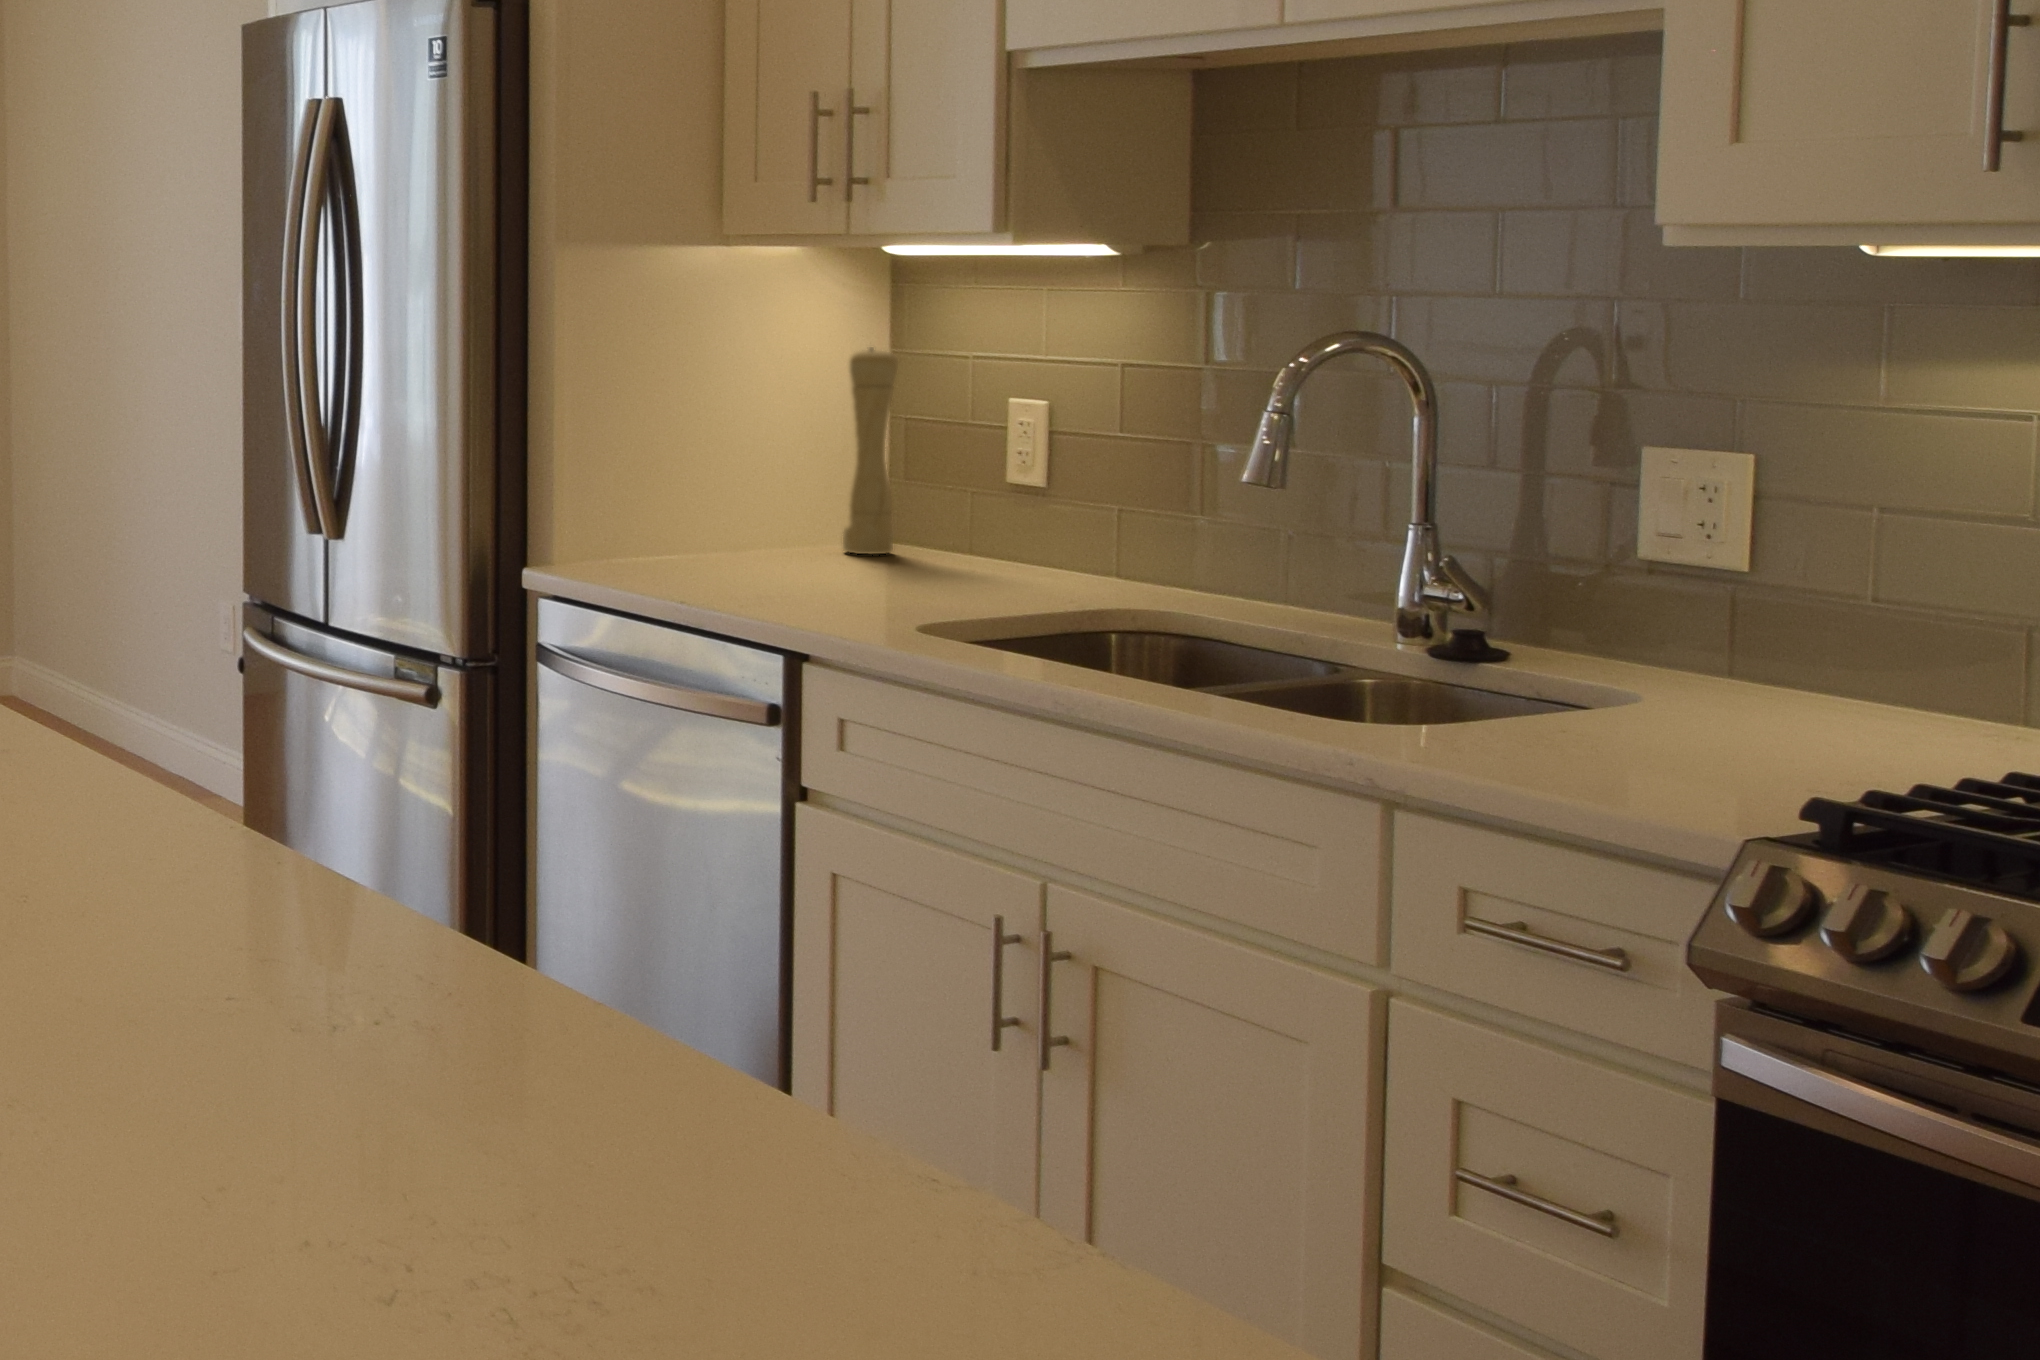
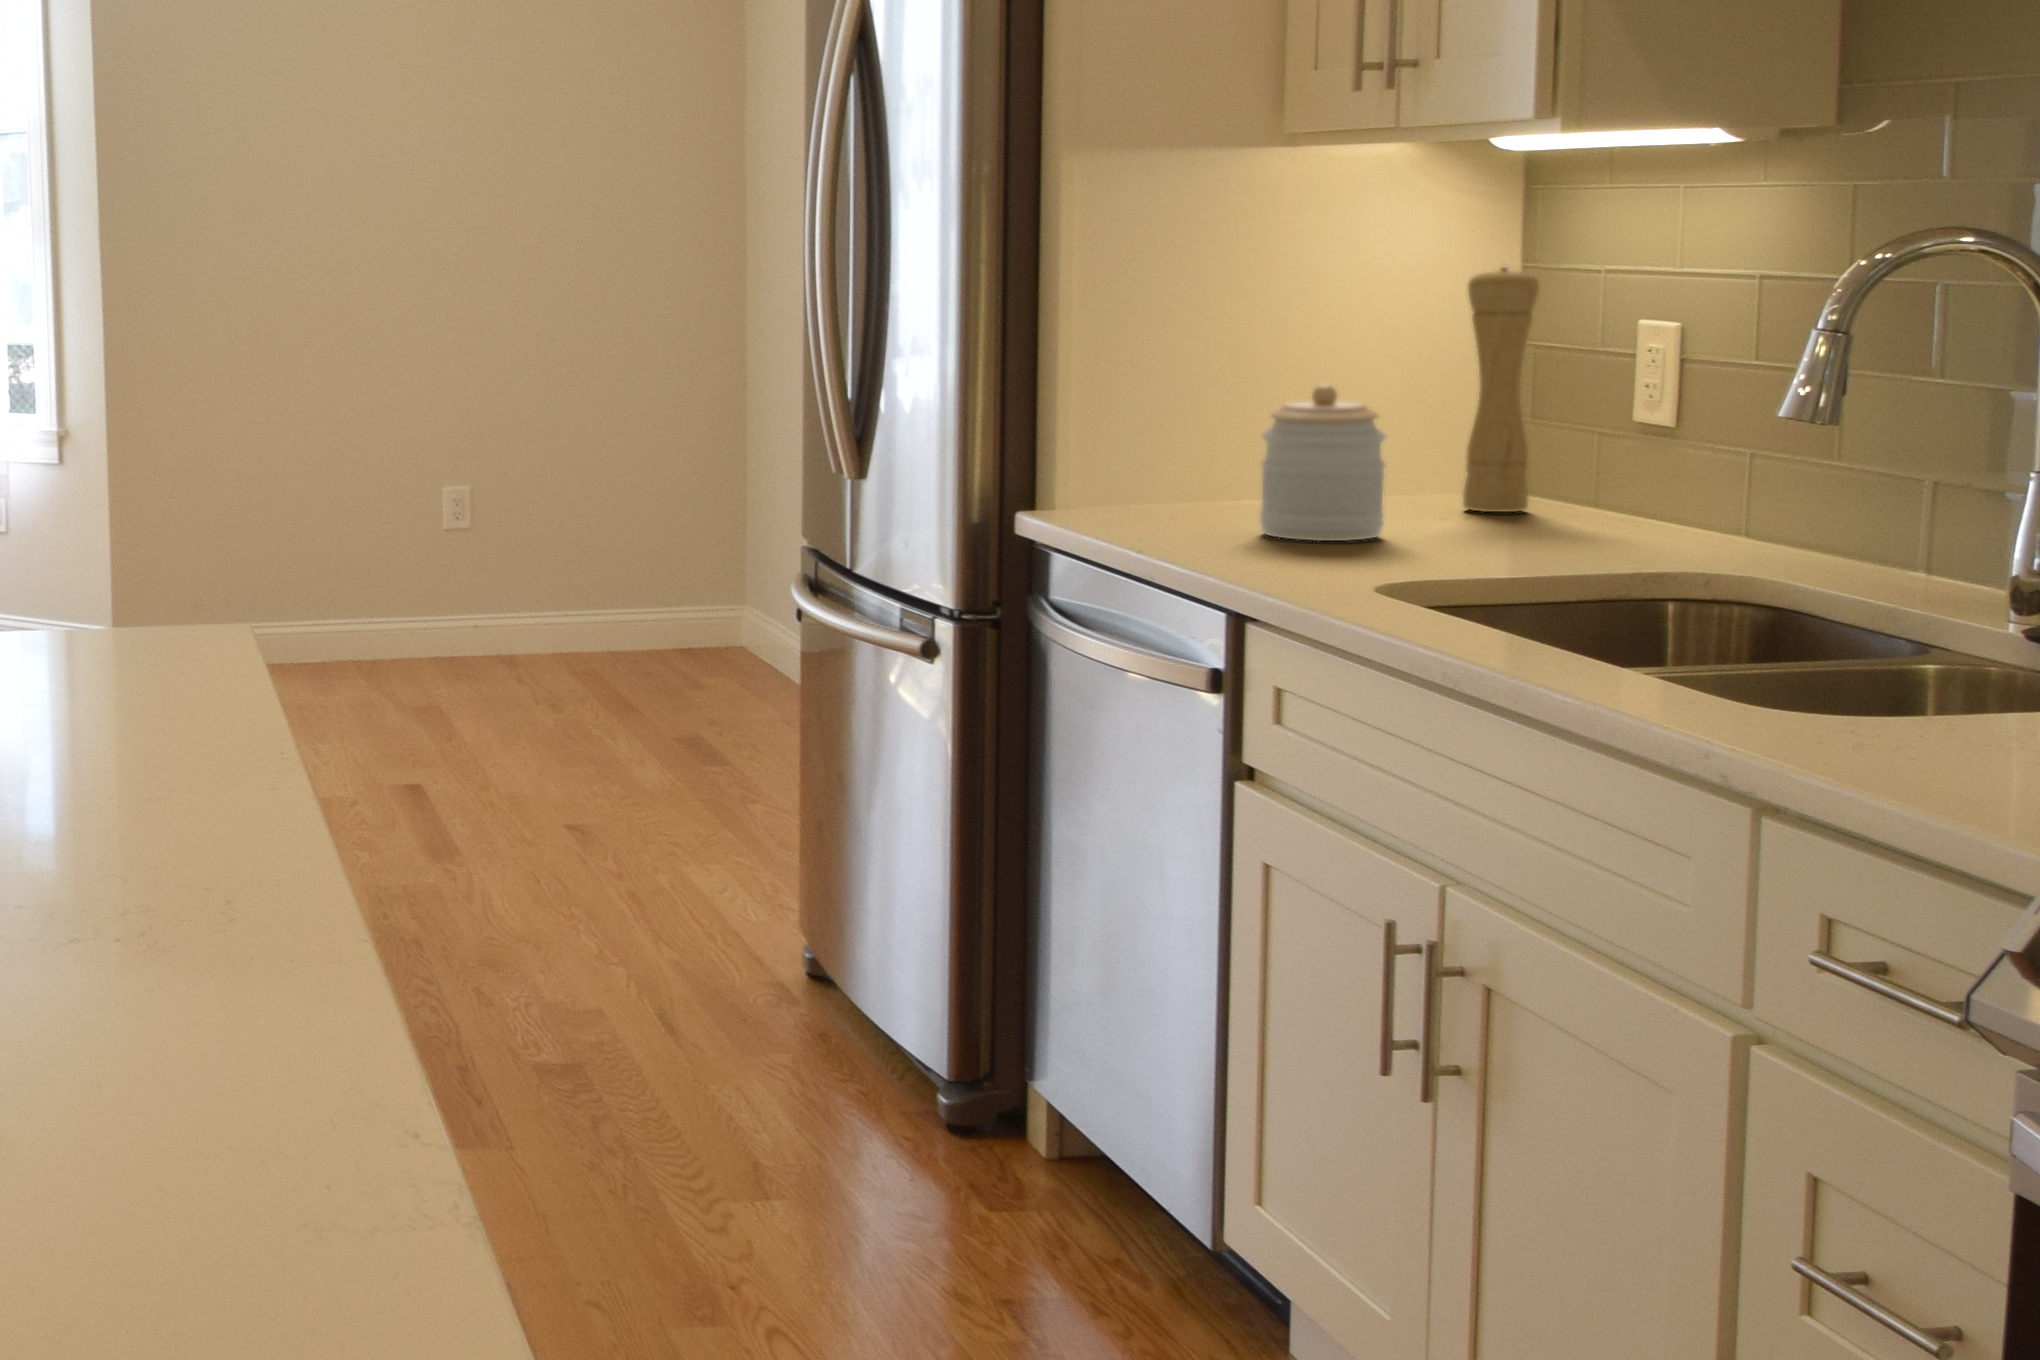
jar: none [730,450,832,586] -> present [1260,385,1386,541]

